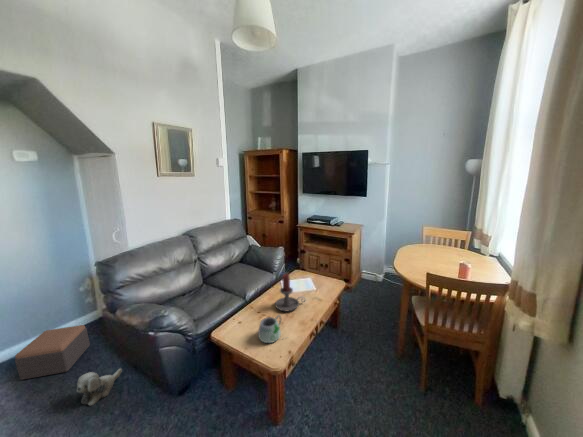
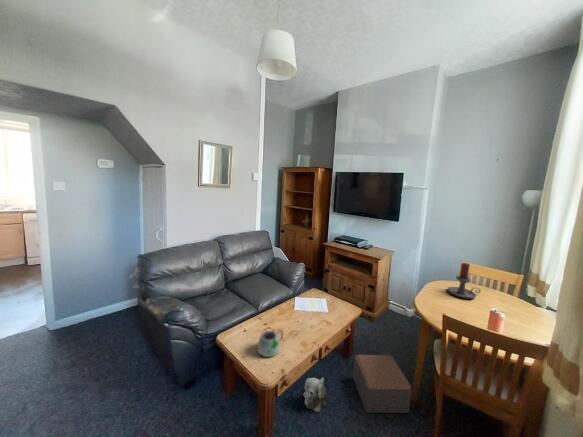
candle holder: present [275,274,305,312] -> present [448,263,481,299]
footstool: present [15,325,90,380] -> present [353,355,411,413]
plush toy: present [77,369,122,406] -> present [304,378,328,412]

